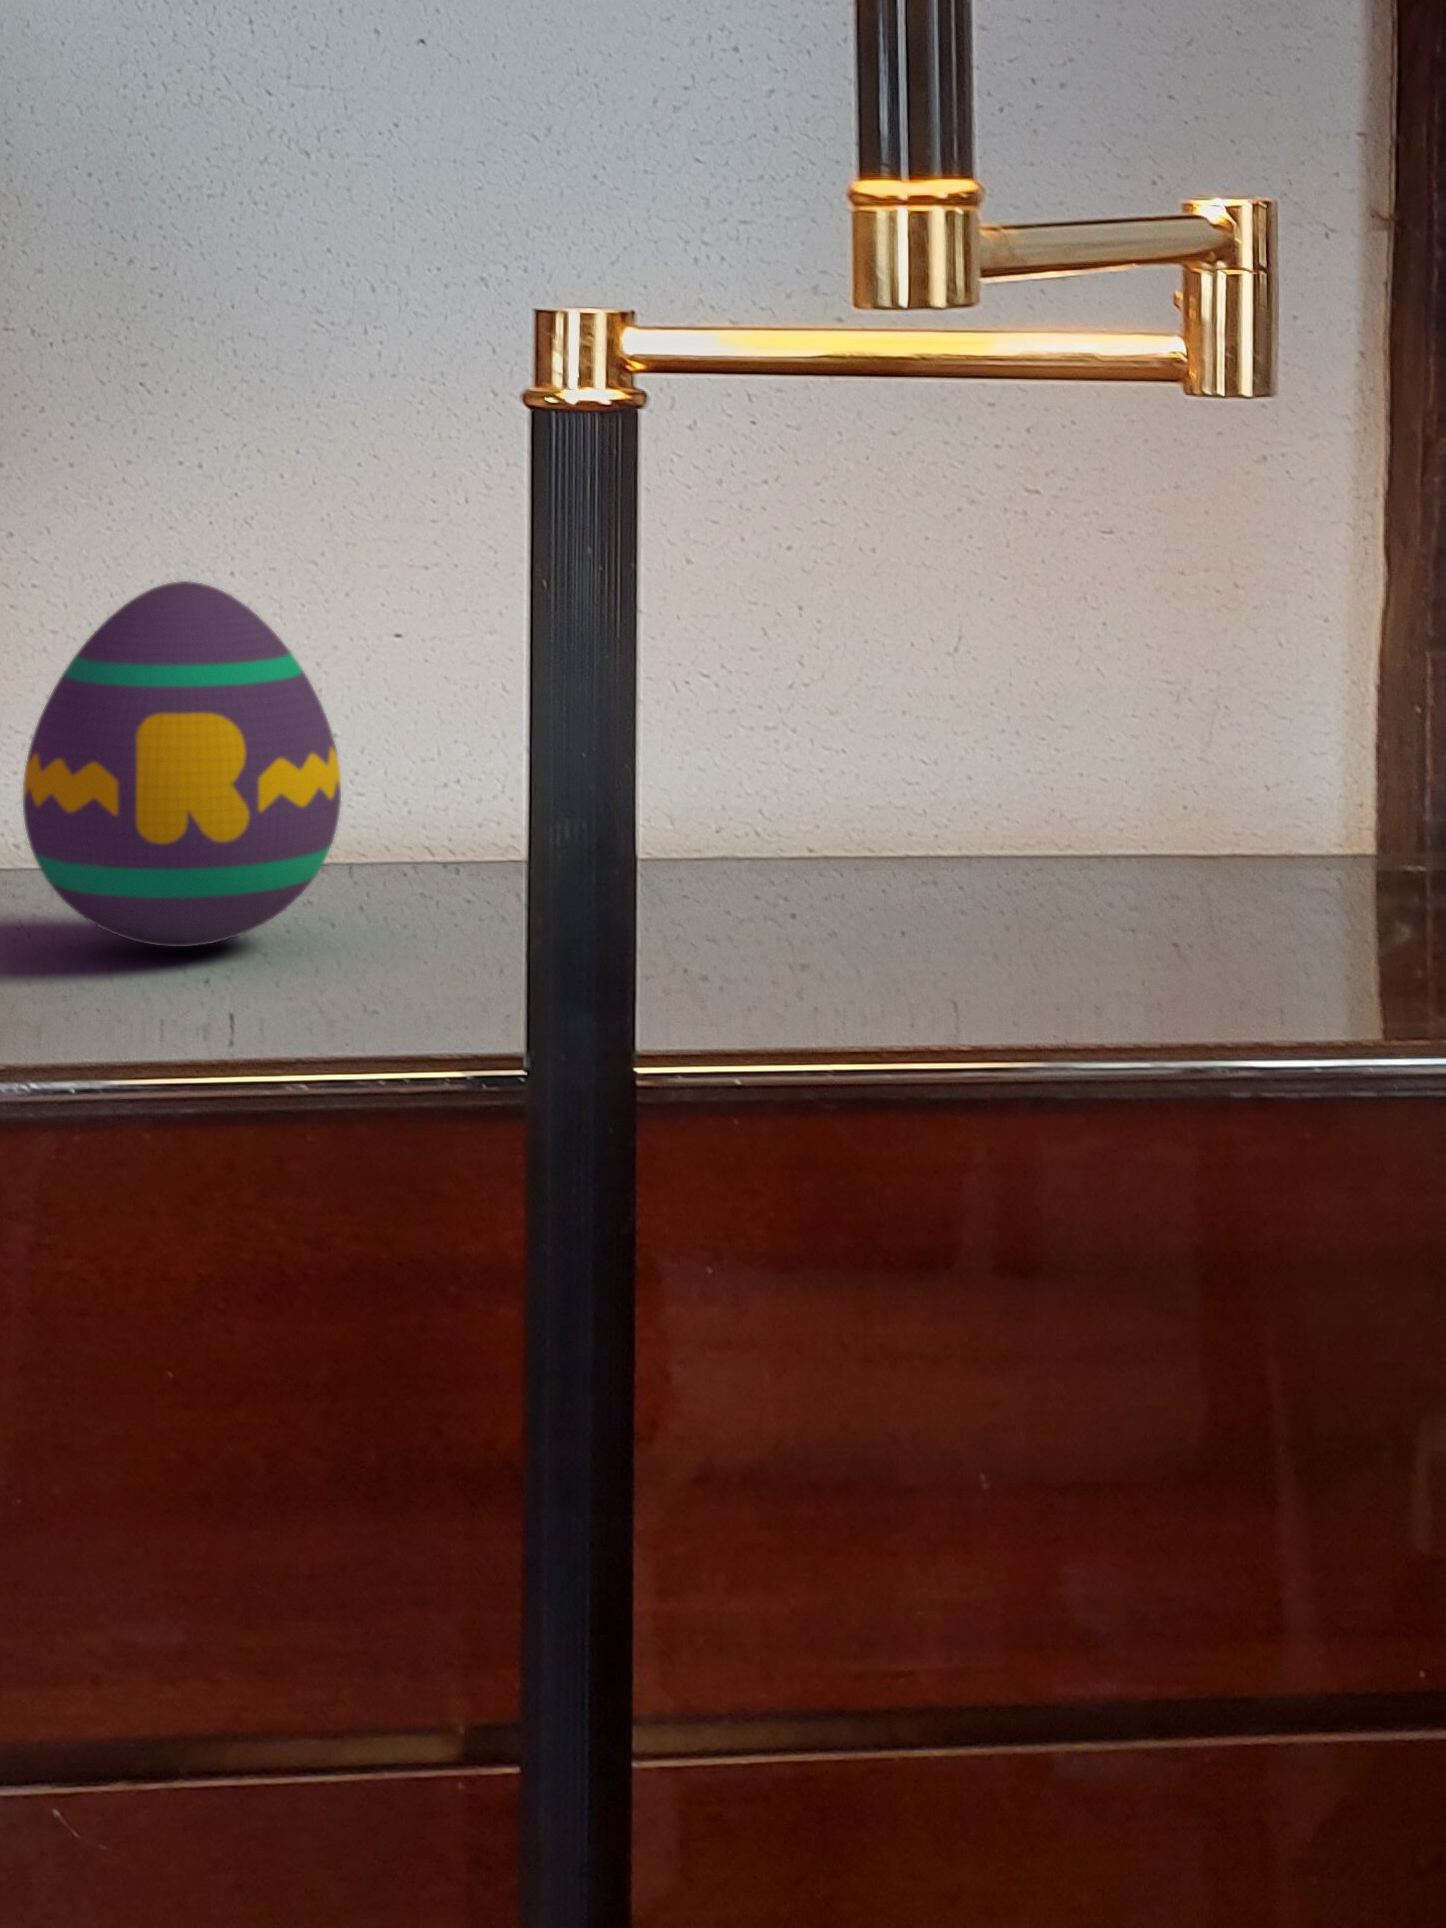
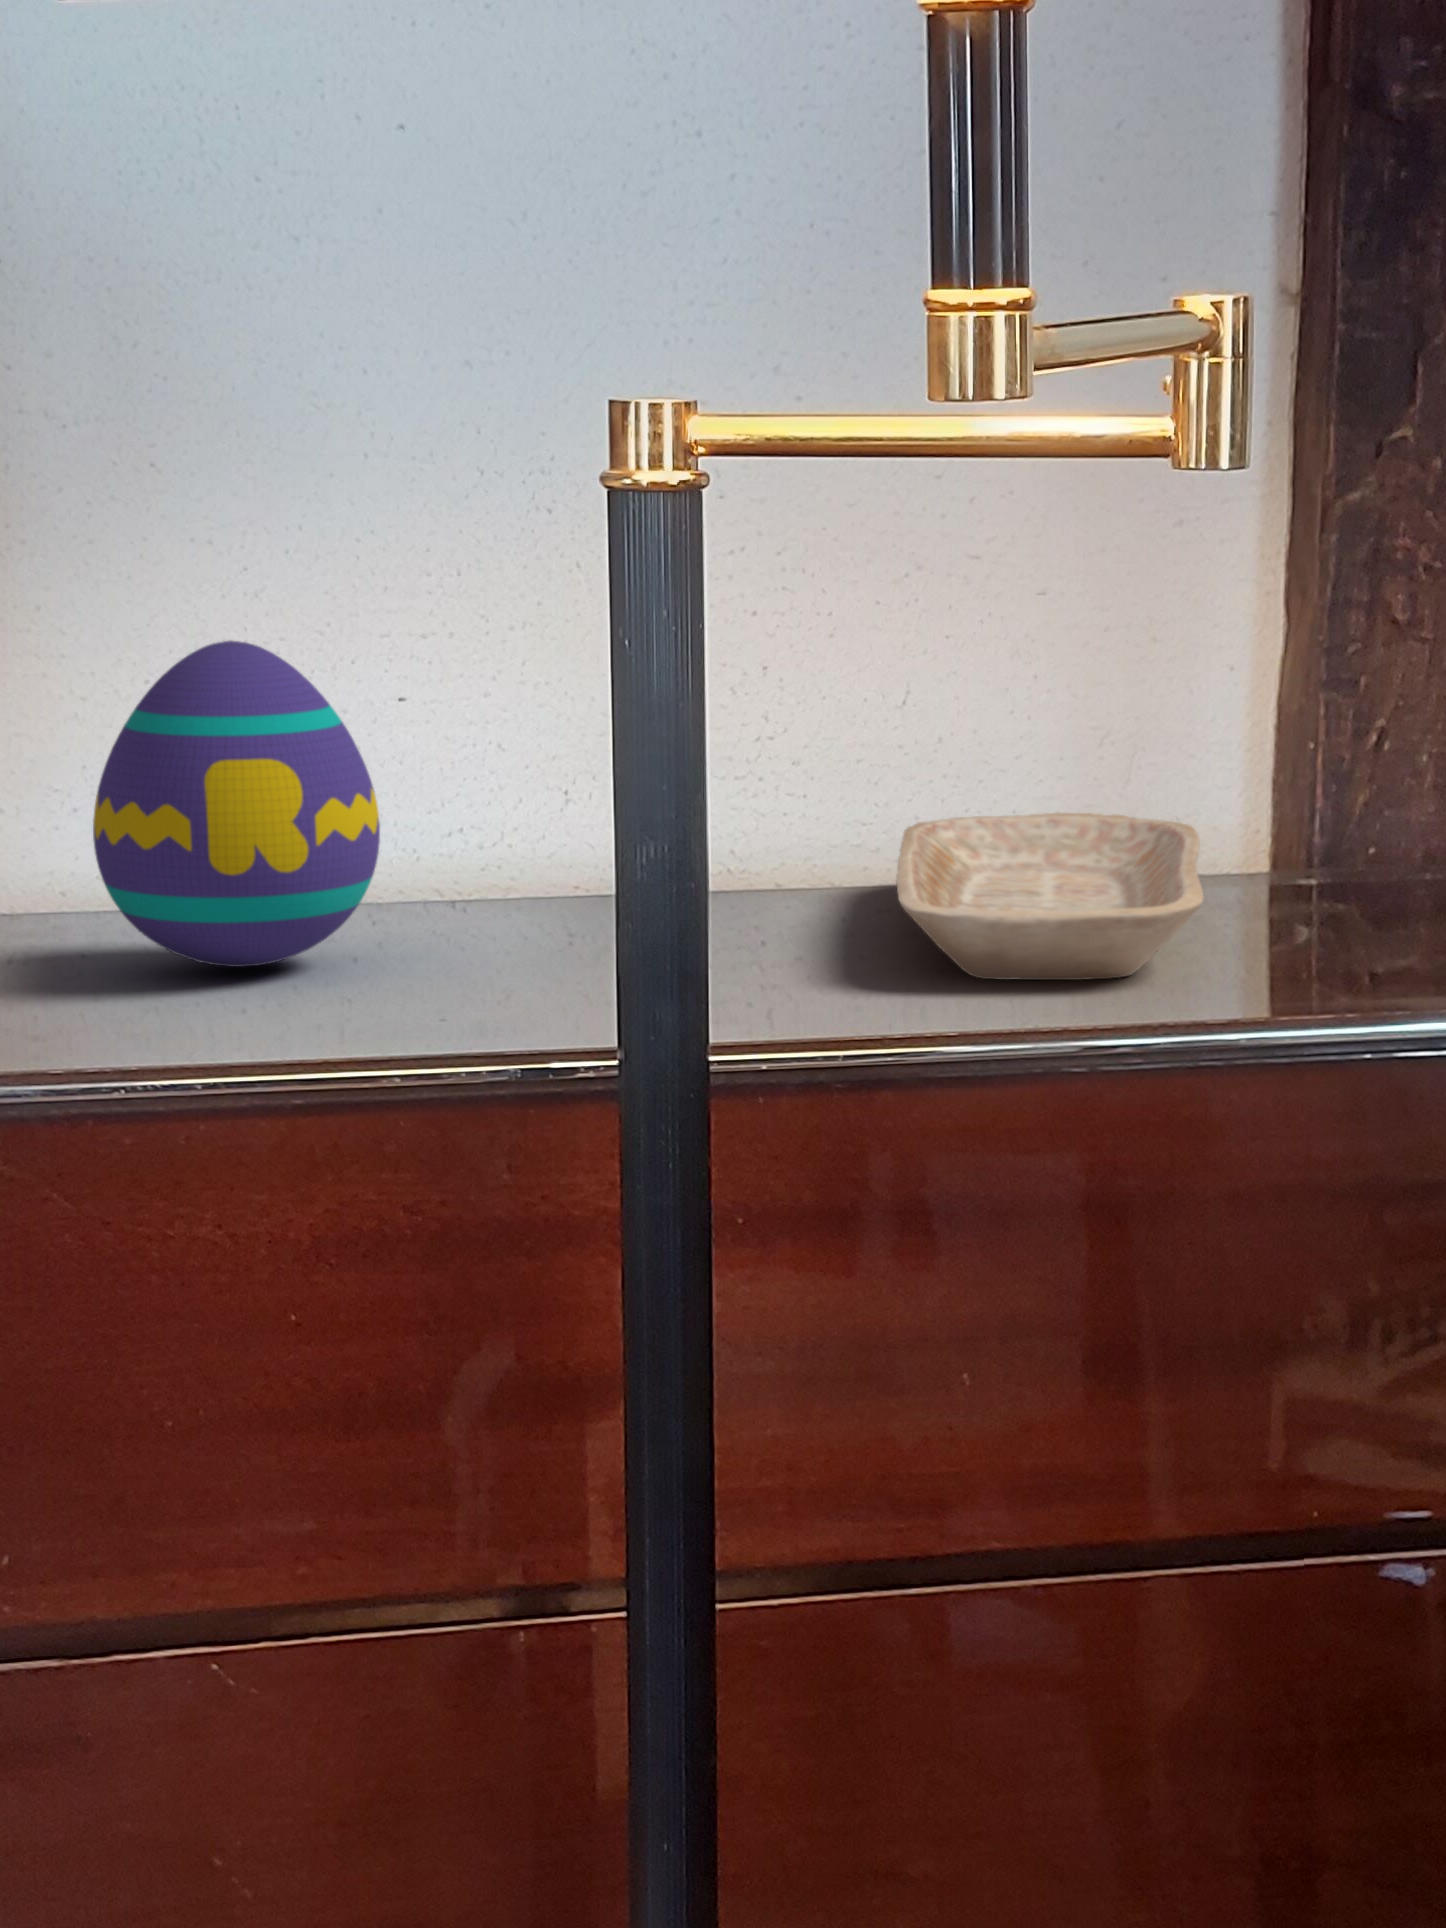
tray: none [915,786,1281,990] -> present [896,812,1204,980]

